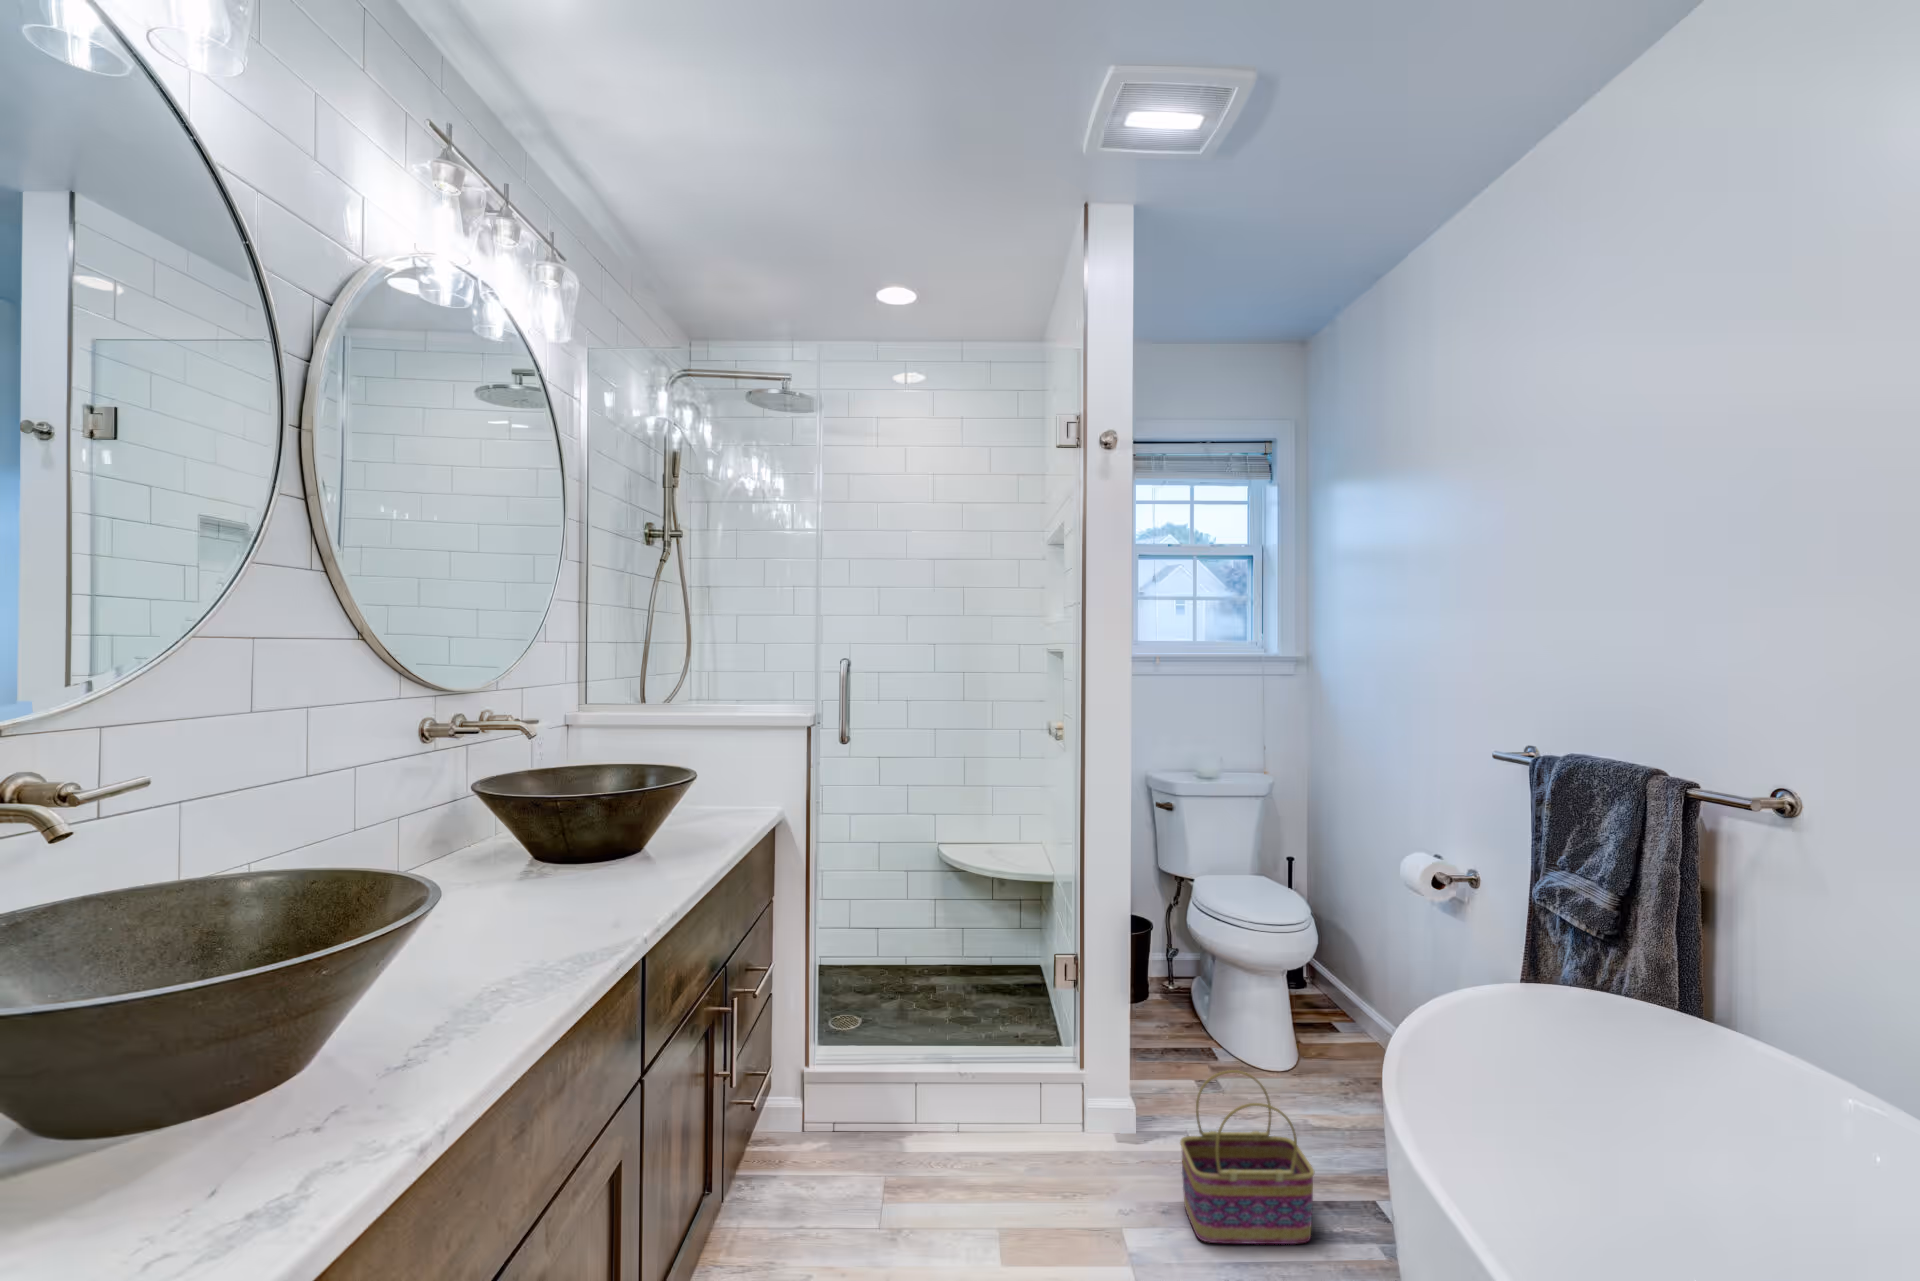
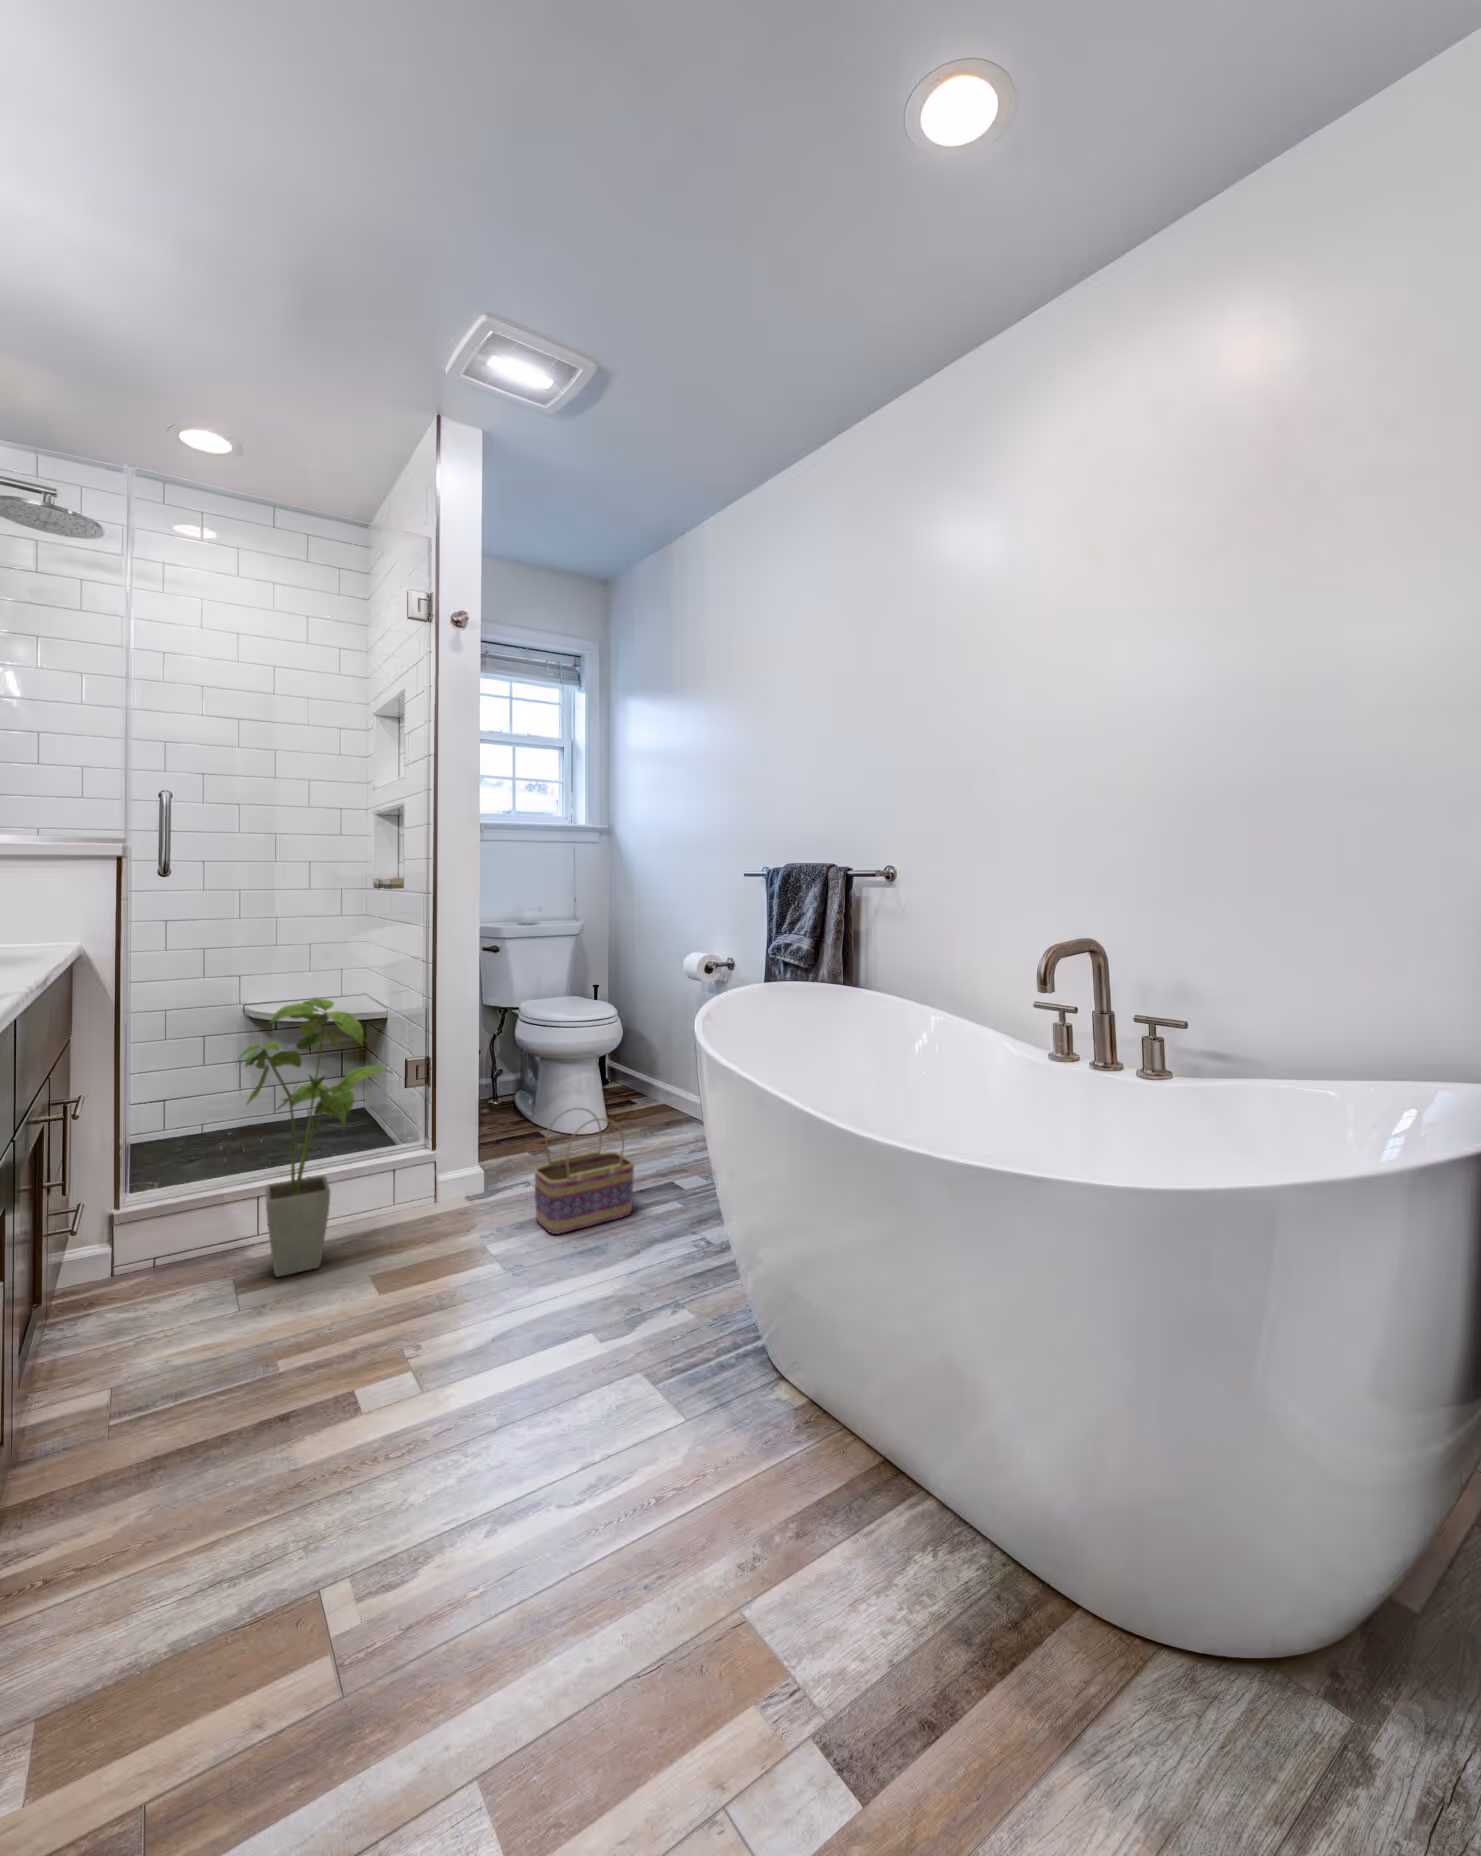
house plant: none [884,904,1028,1193] -> present [239,998,392,1277]

